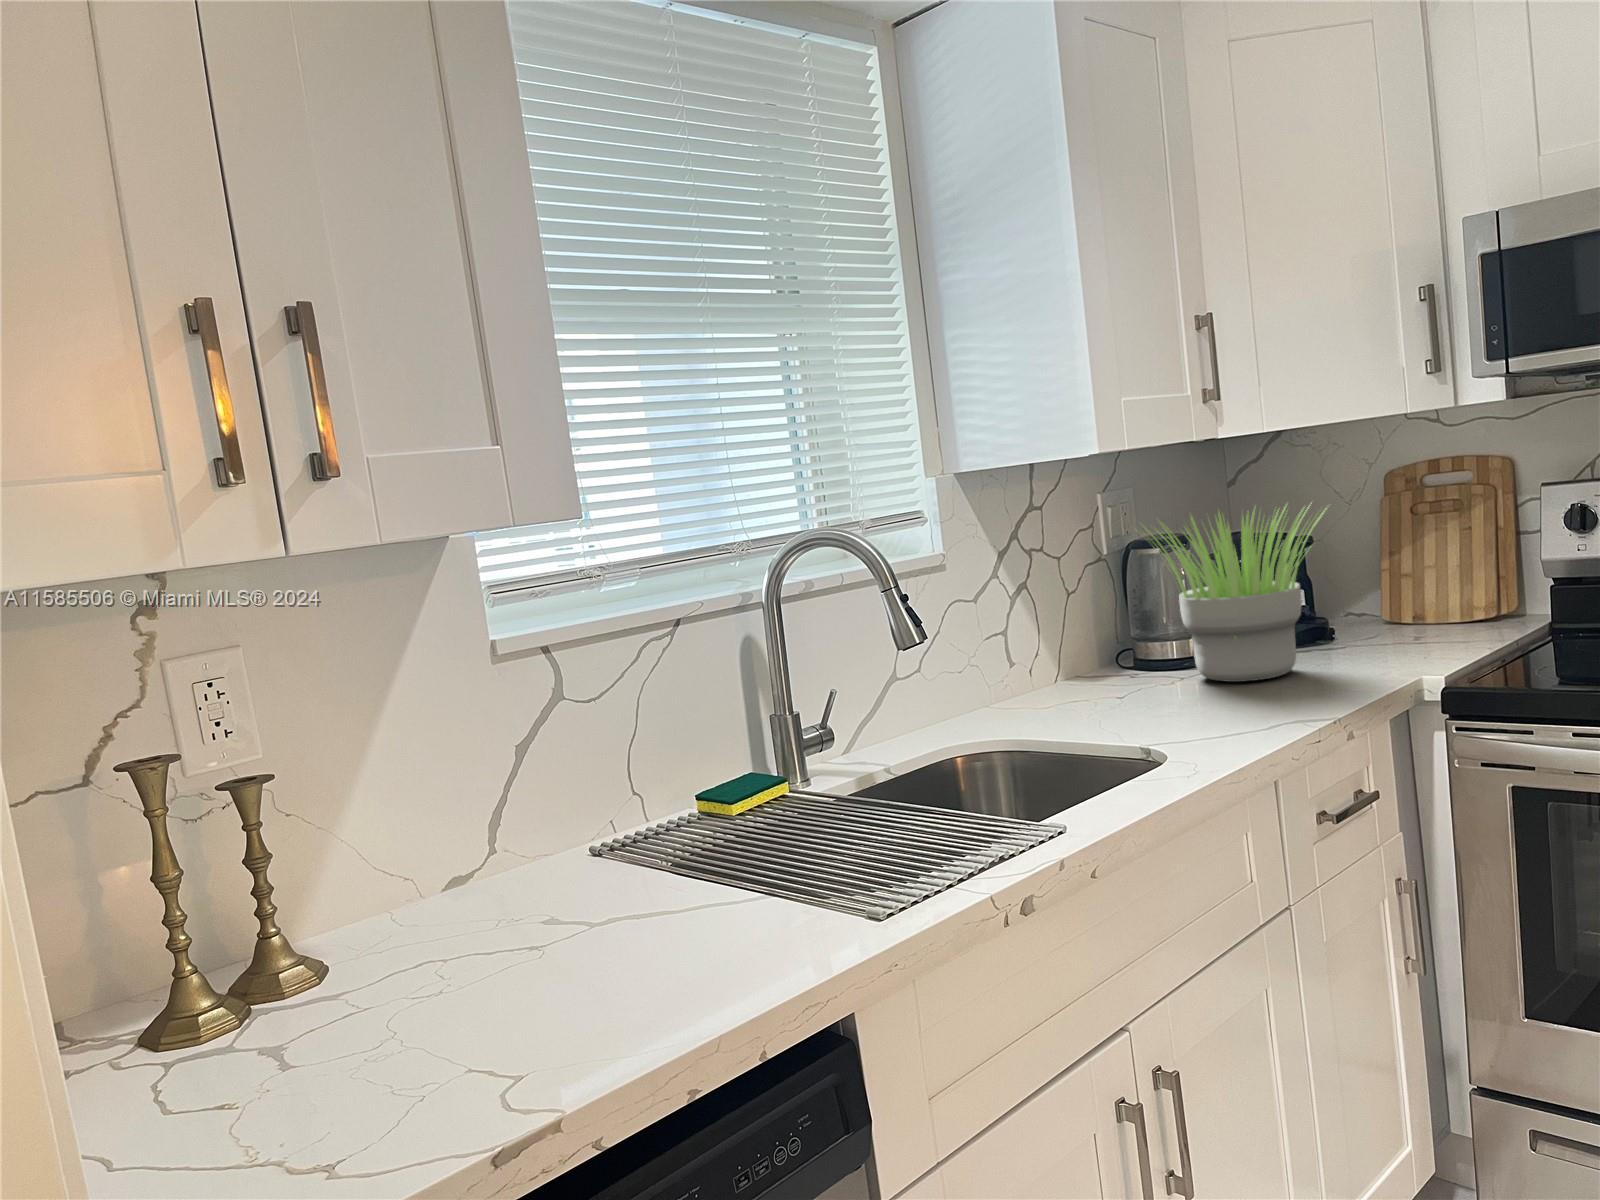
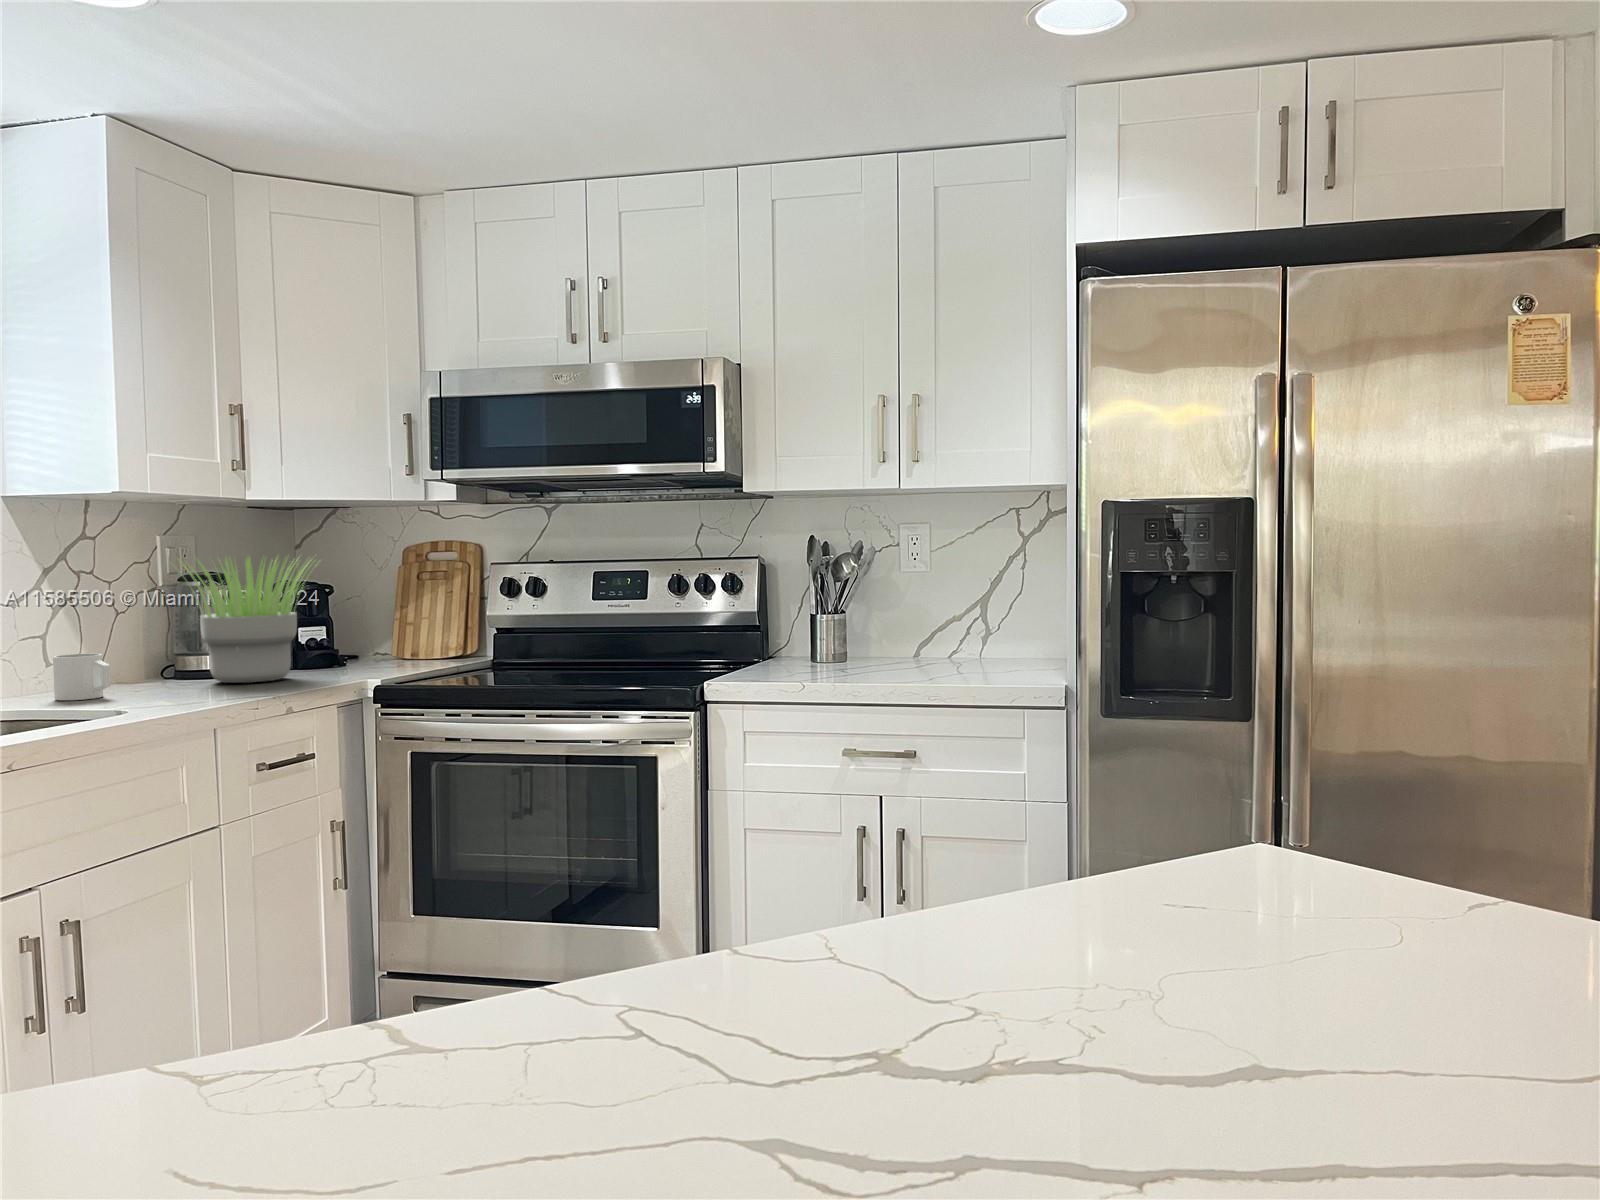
mug: none [1032,655,1101,716] -> present [53,653,111,700]

